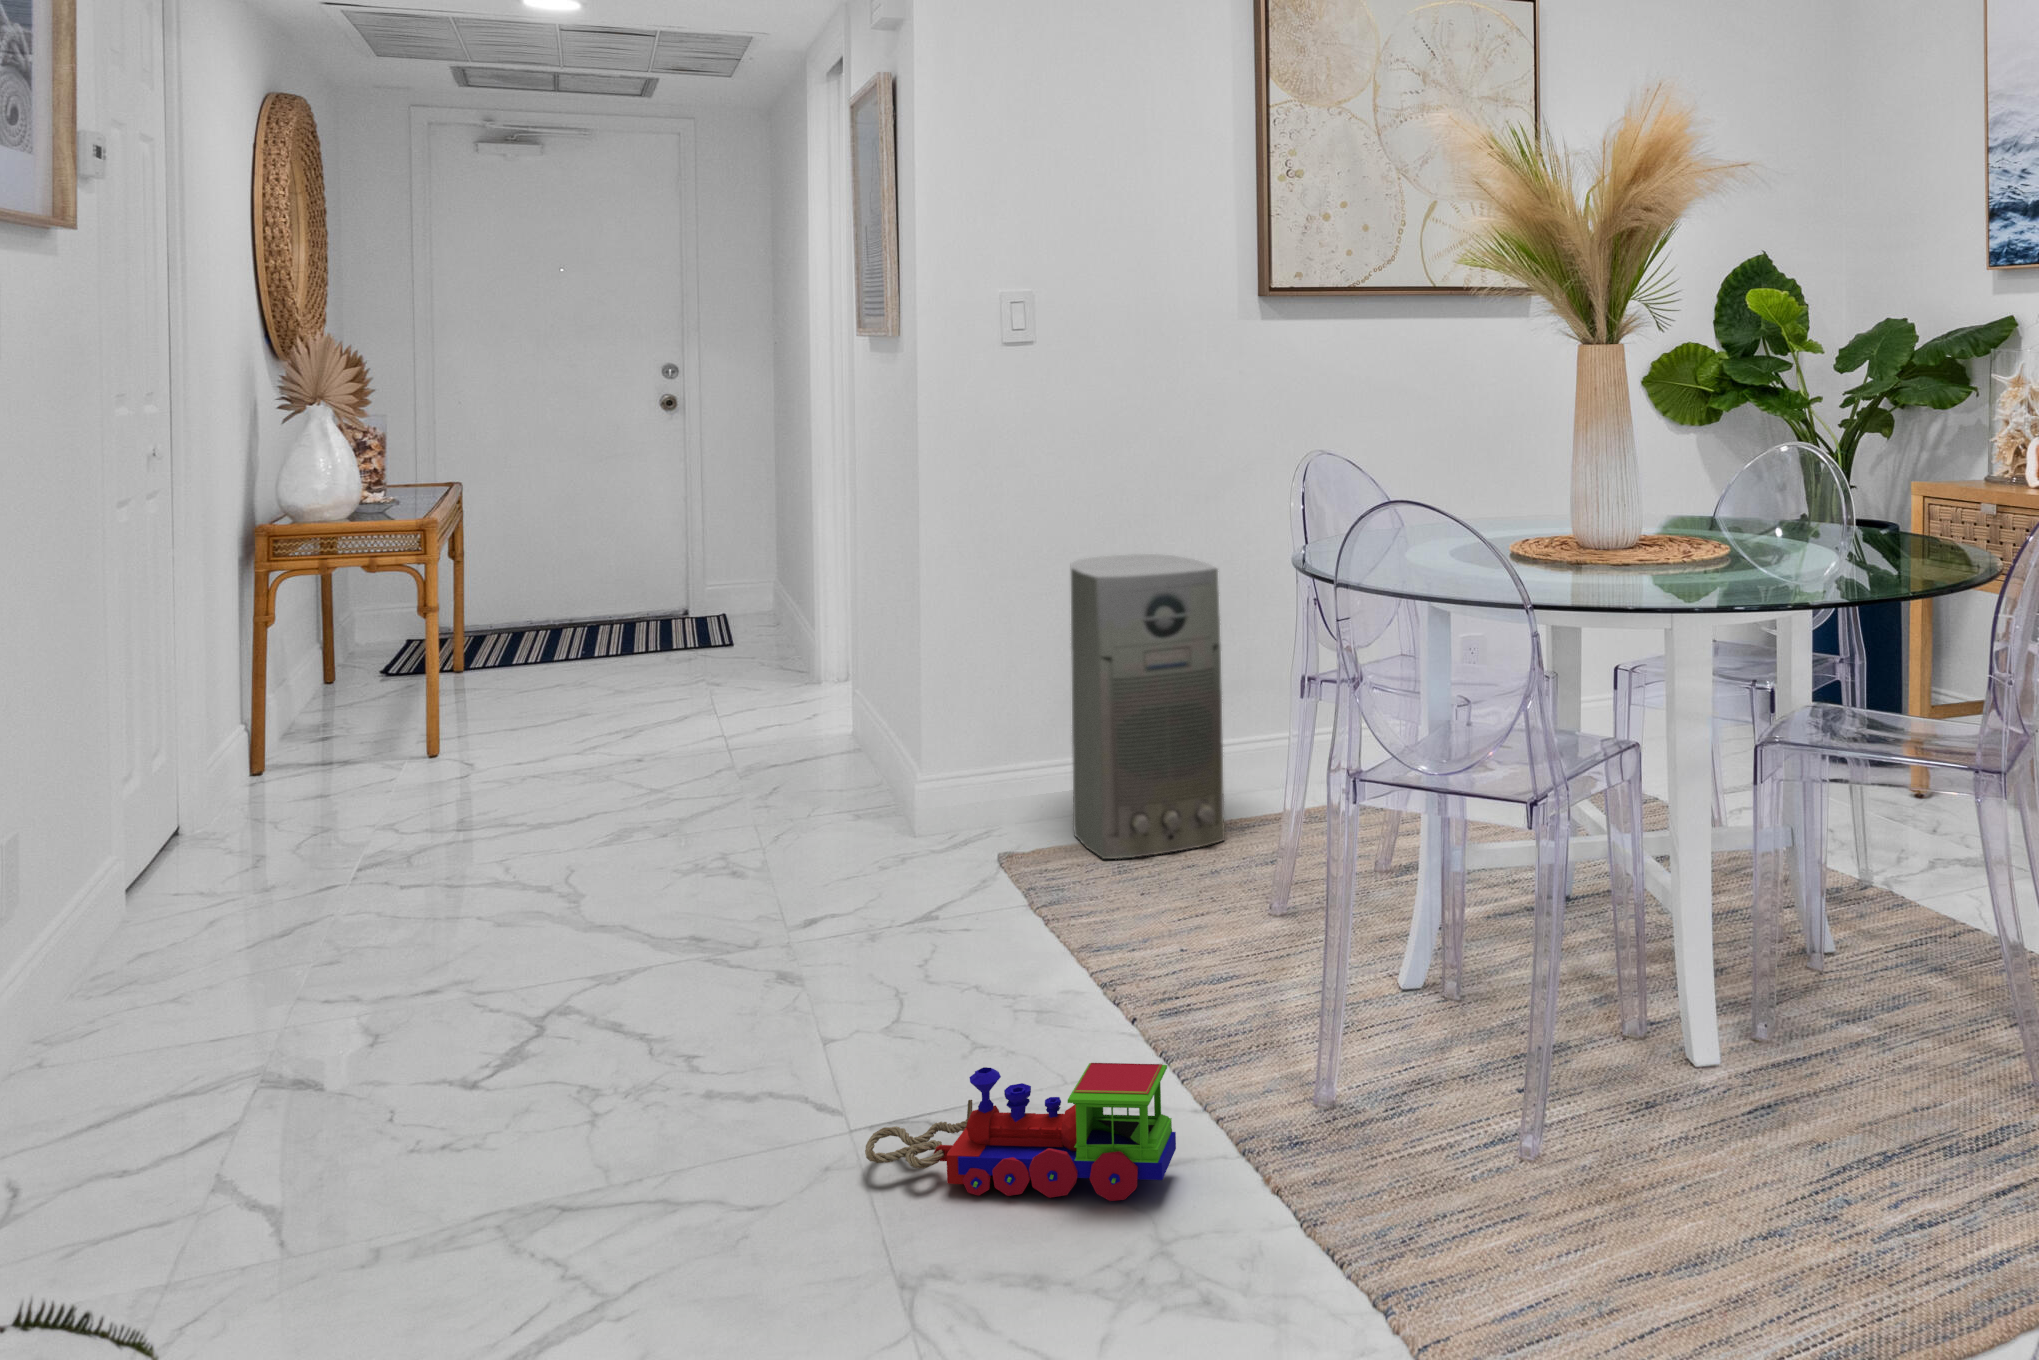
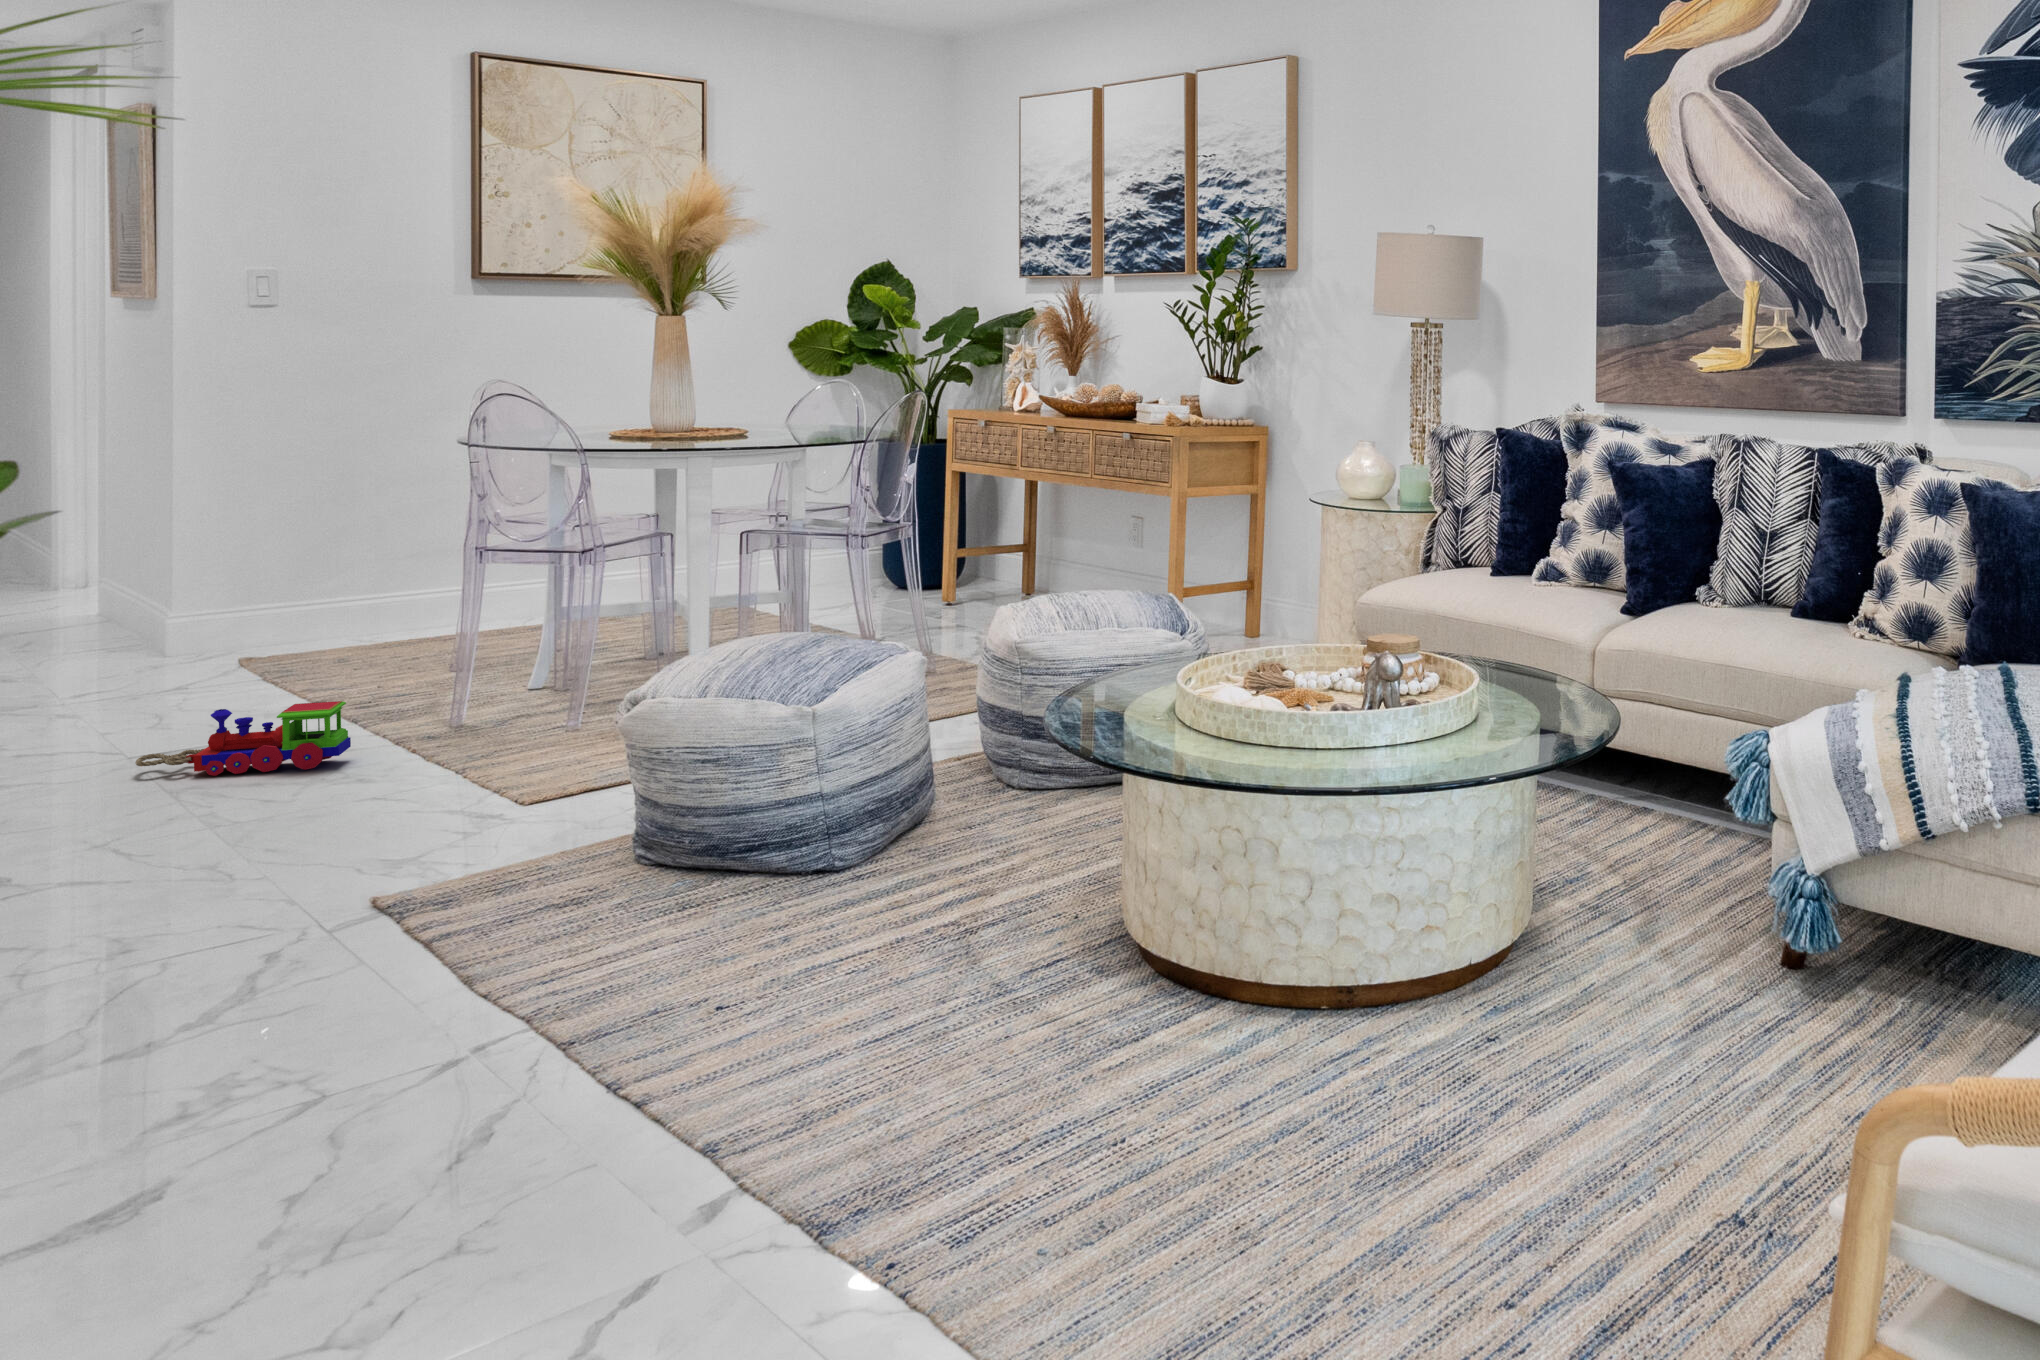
air purifier: present [1071,554,1225,859] -> none [306,457,429,658]

